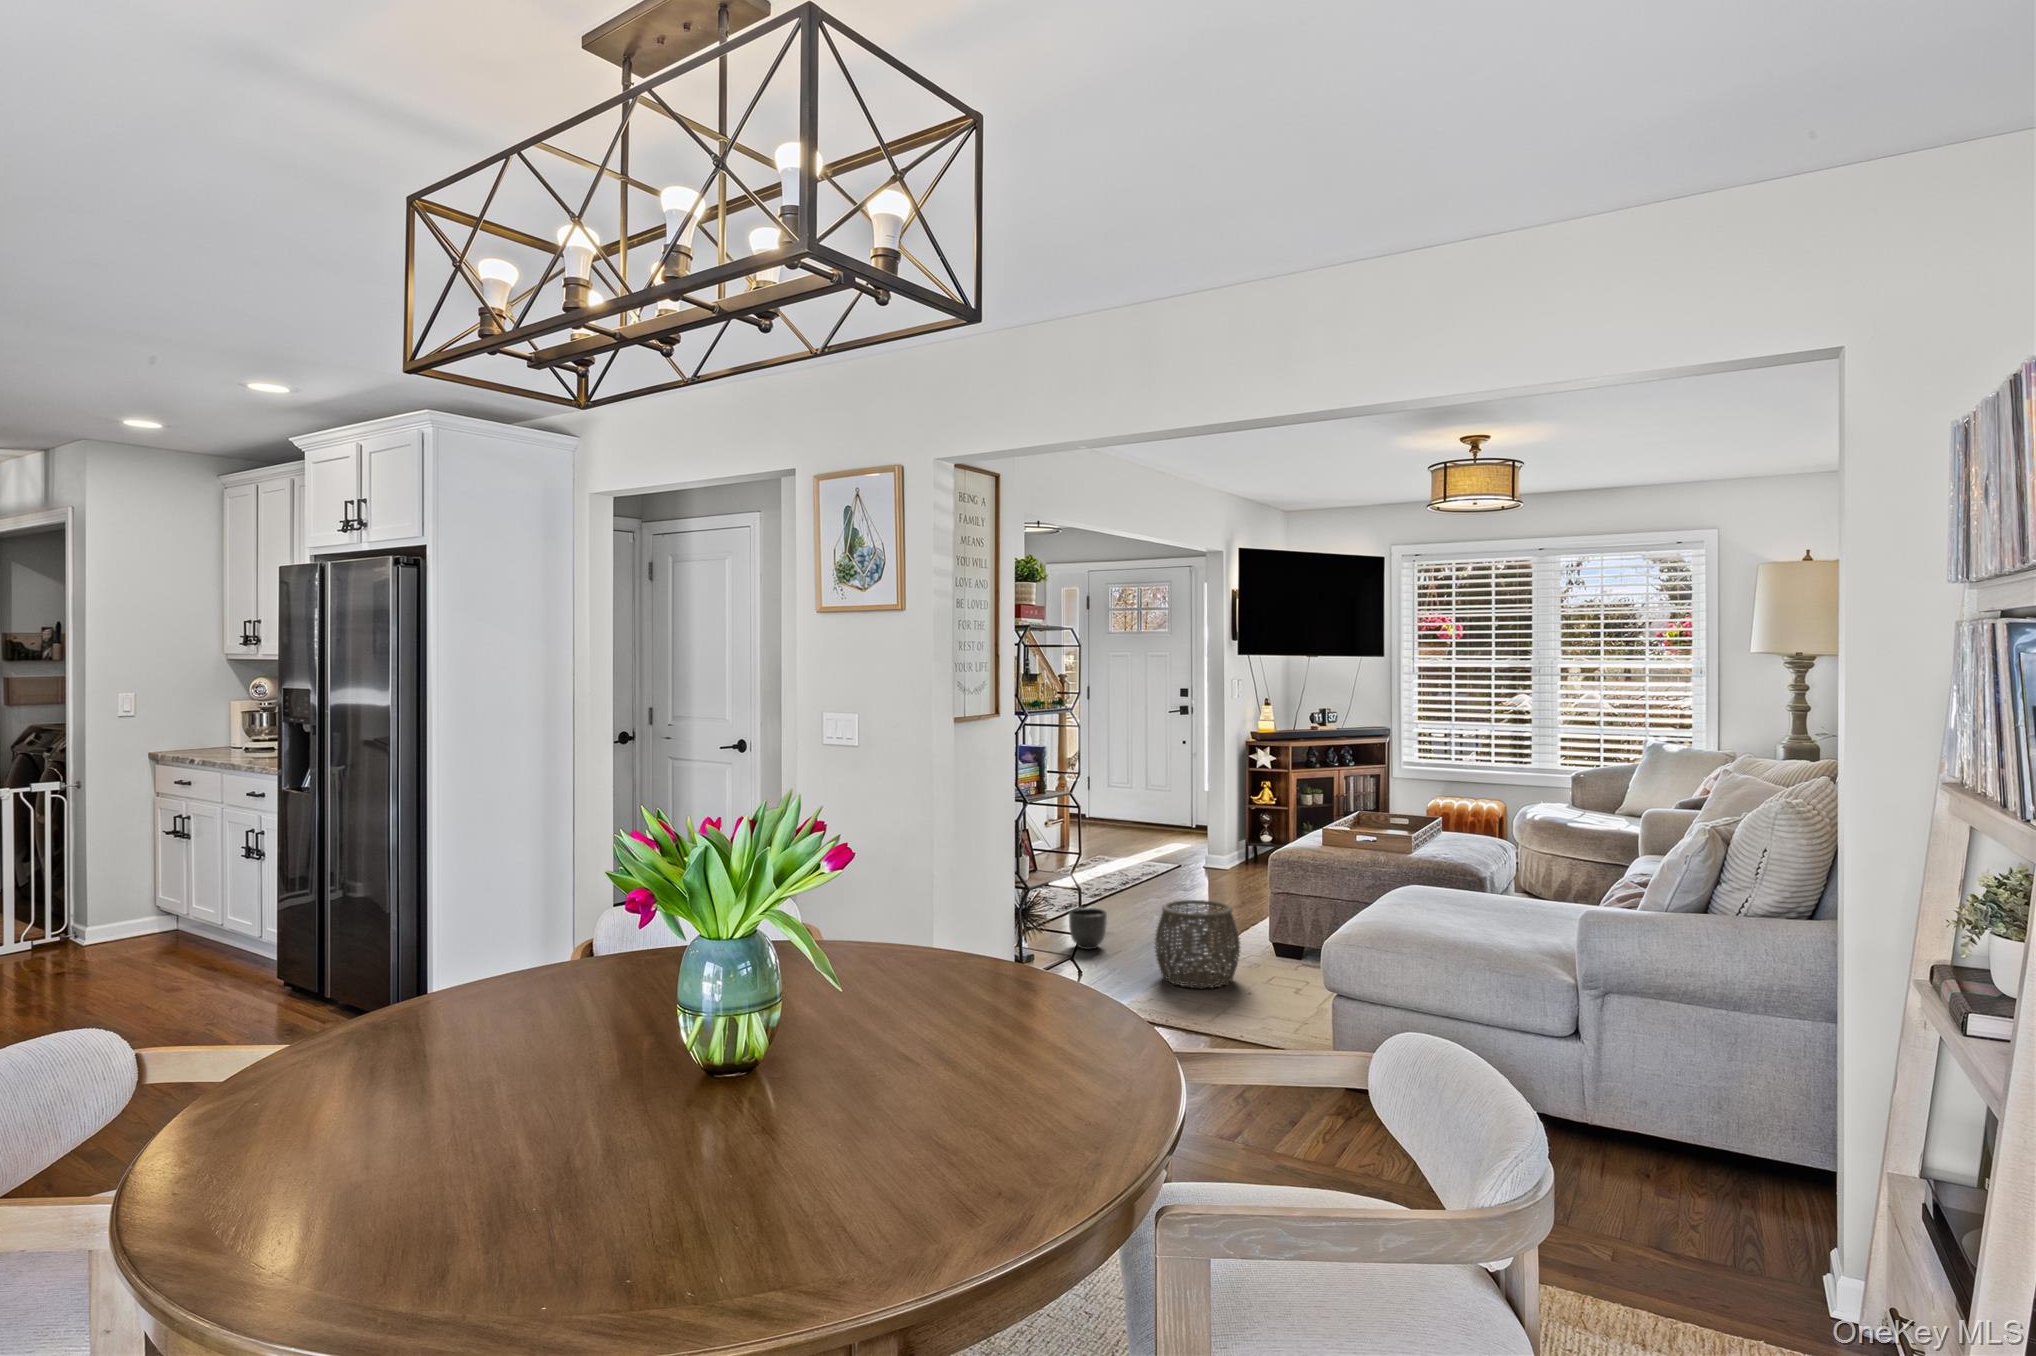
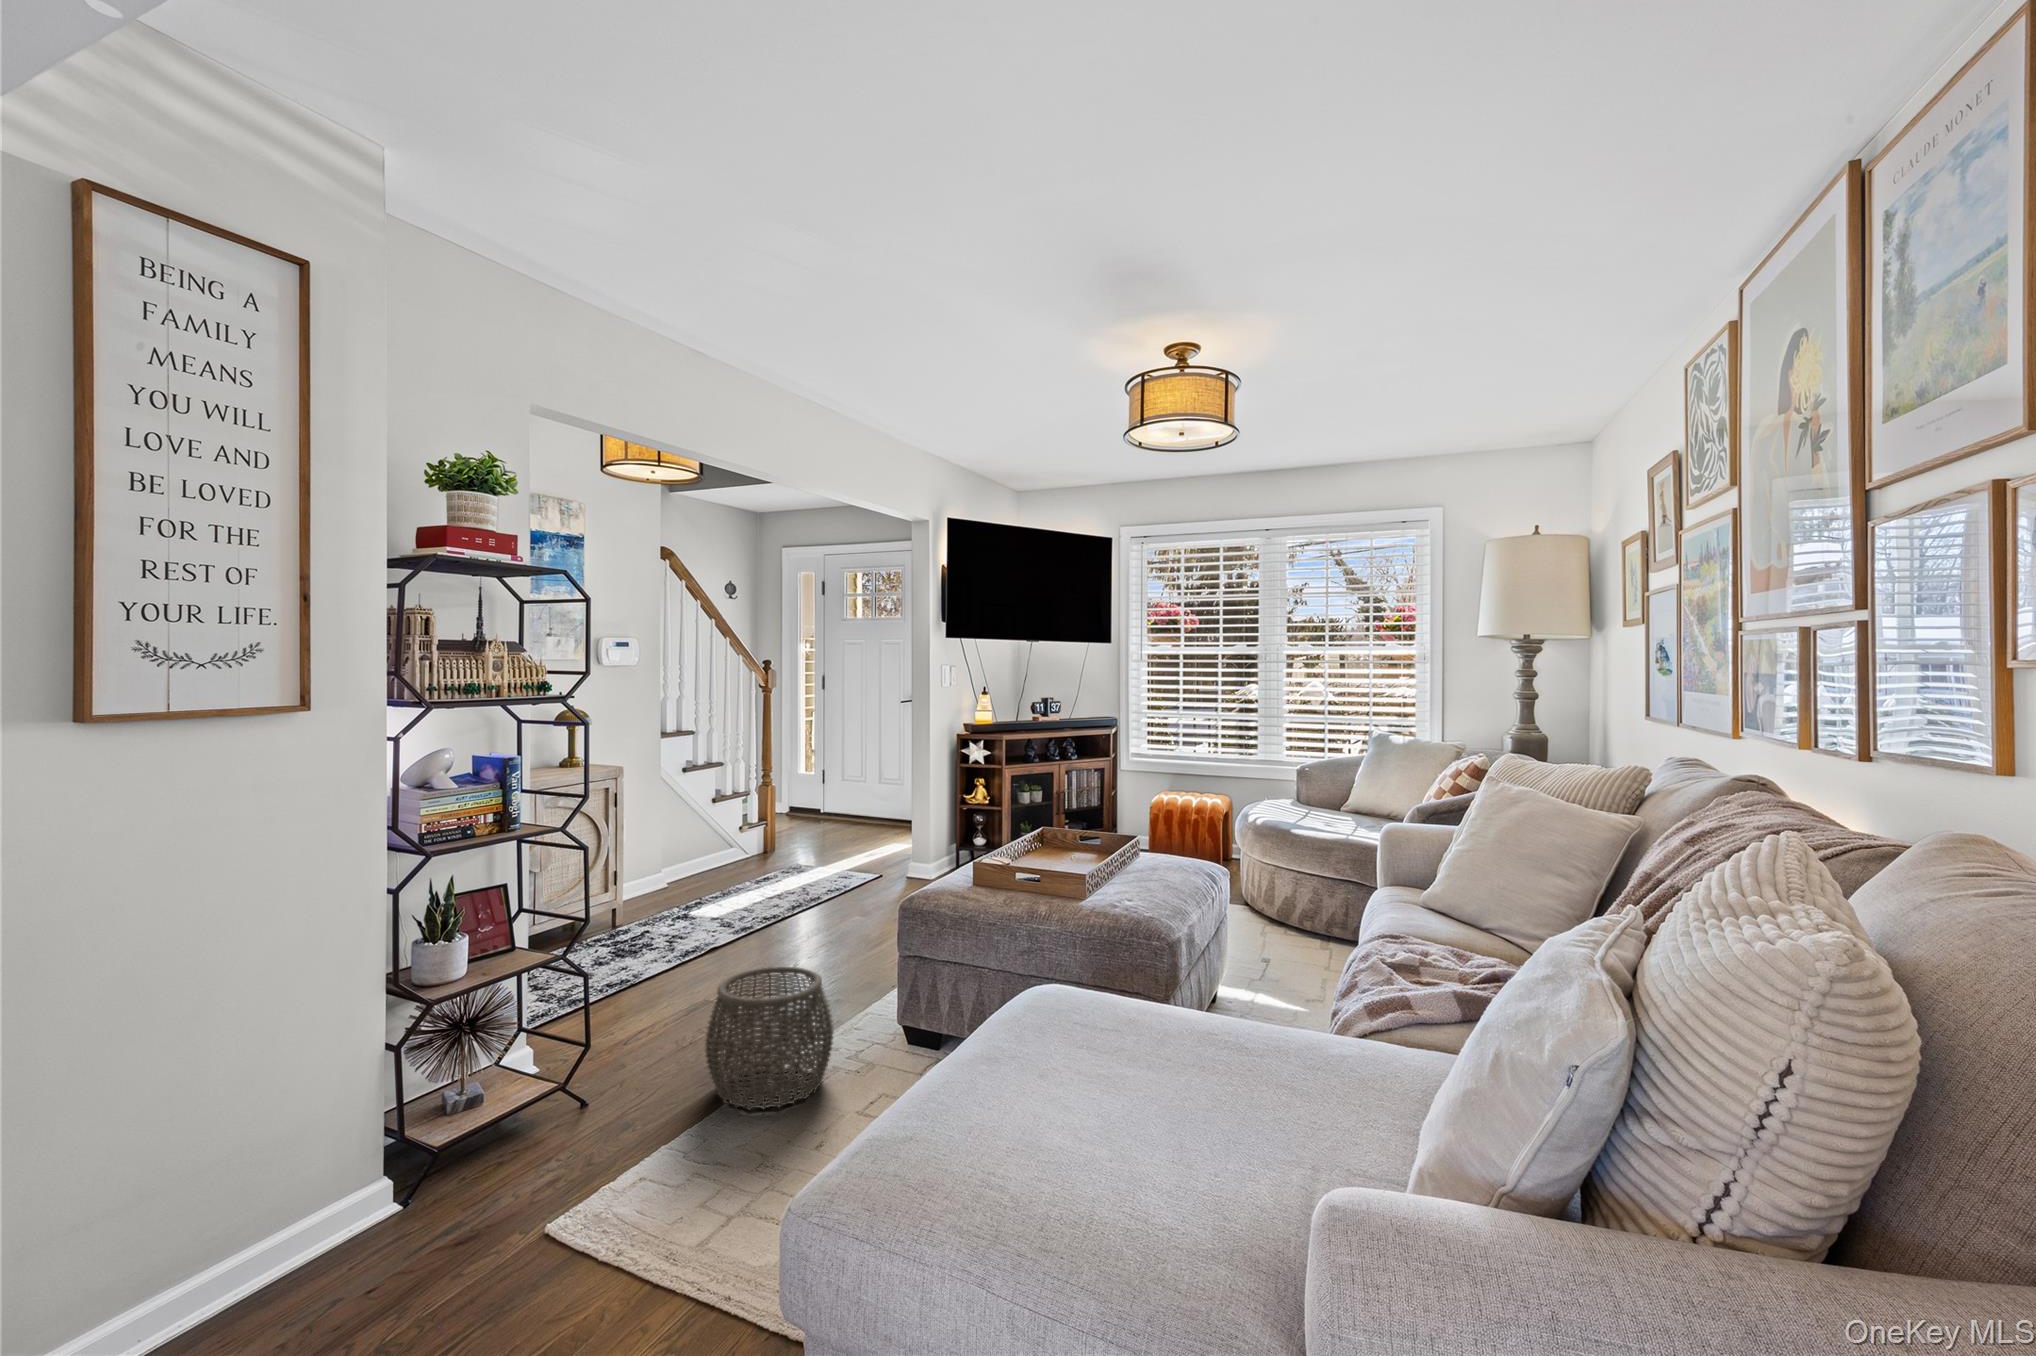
planter: present [1069,908,1107,949] -> none [632,967,688,1029]

